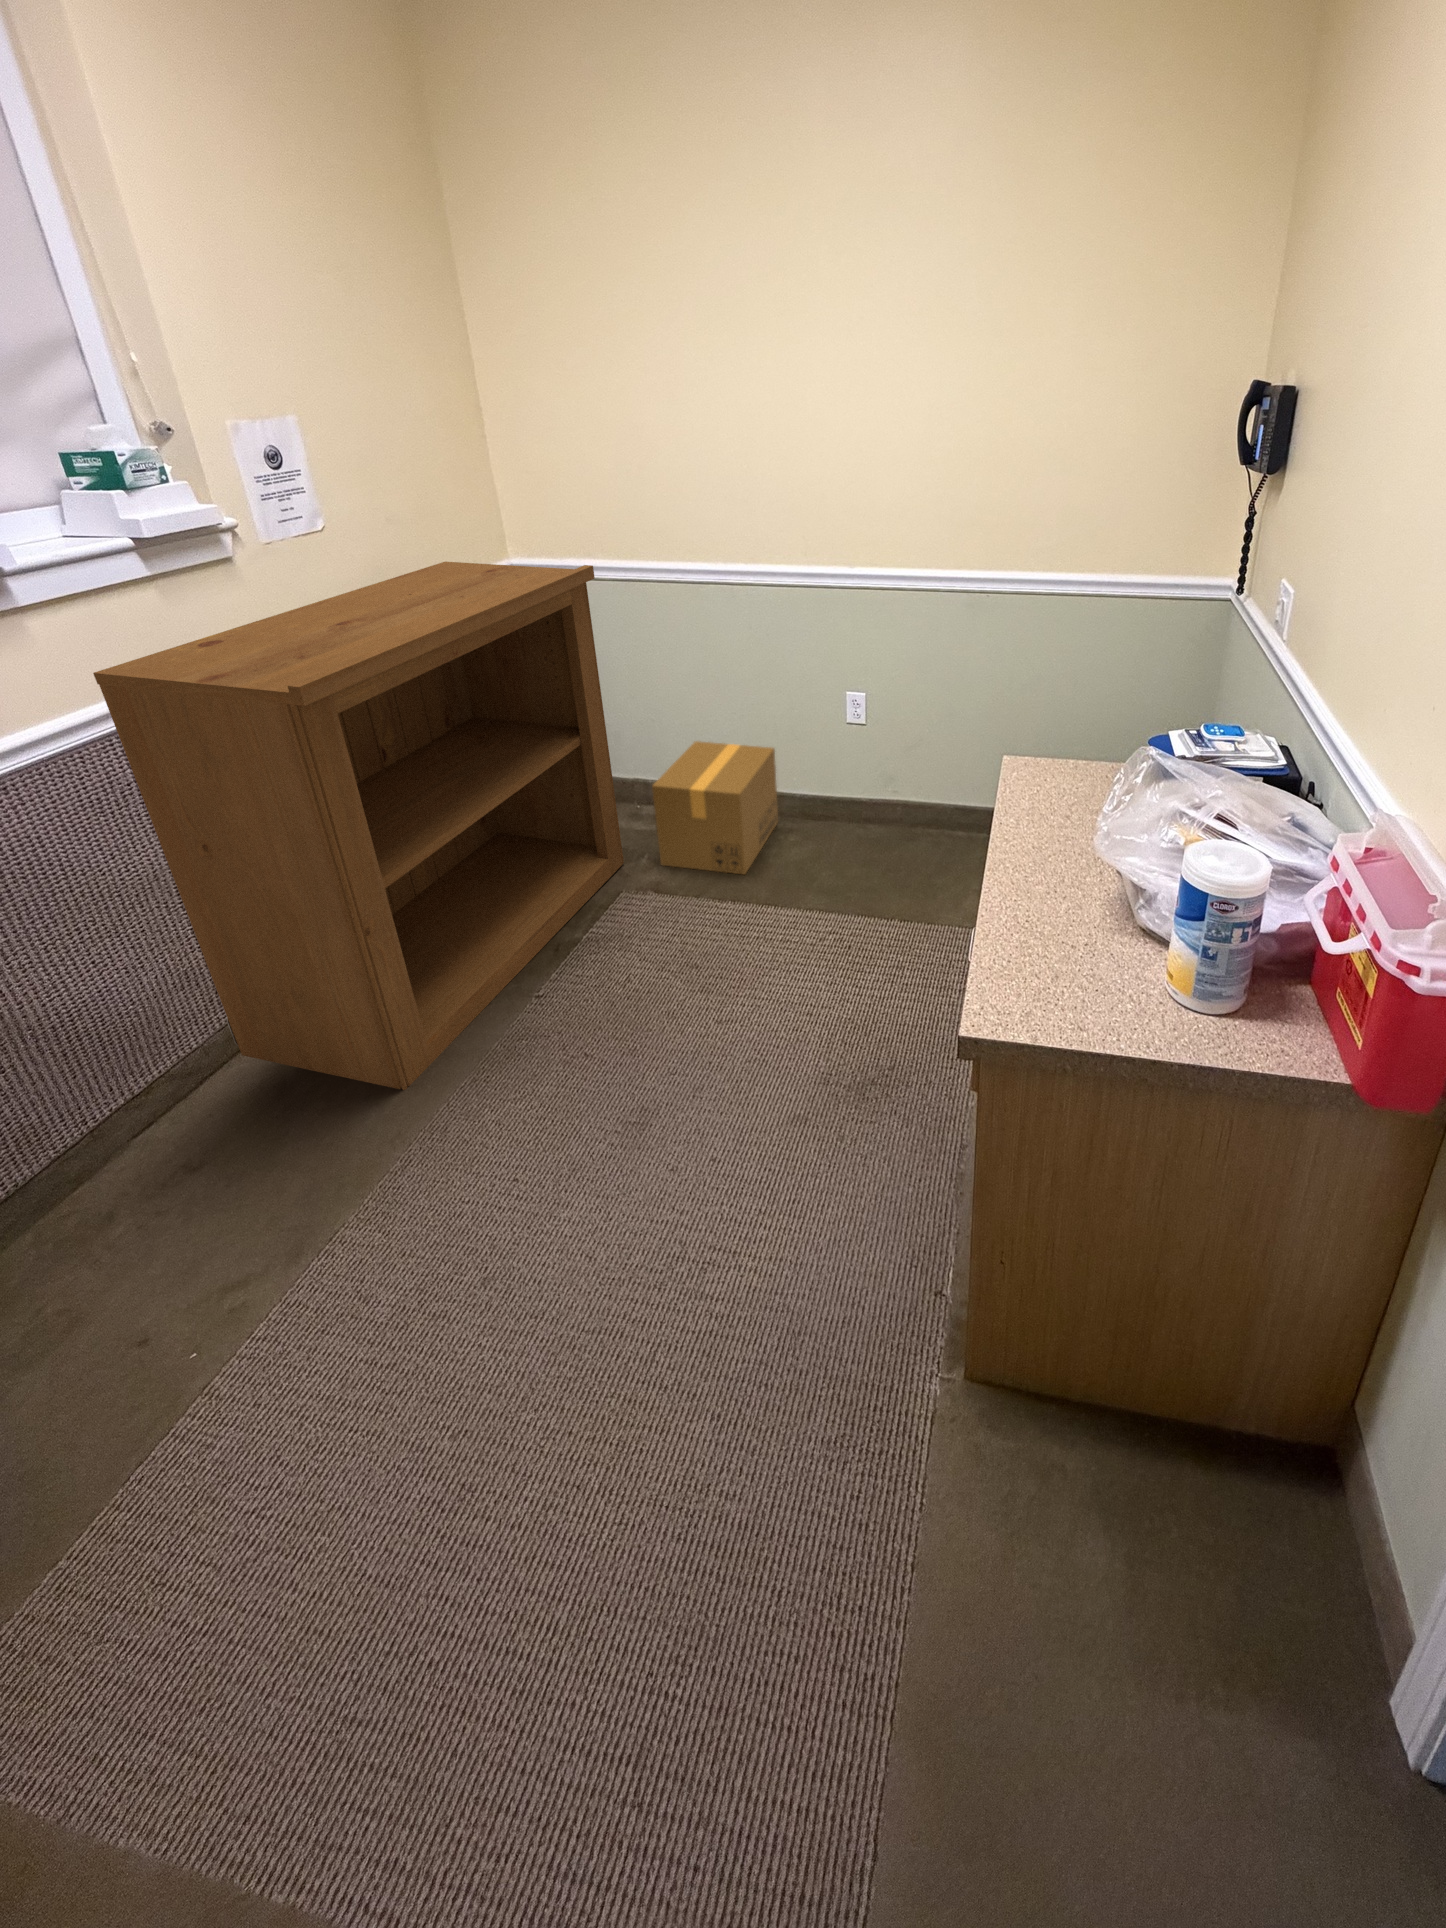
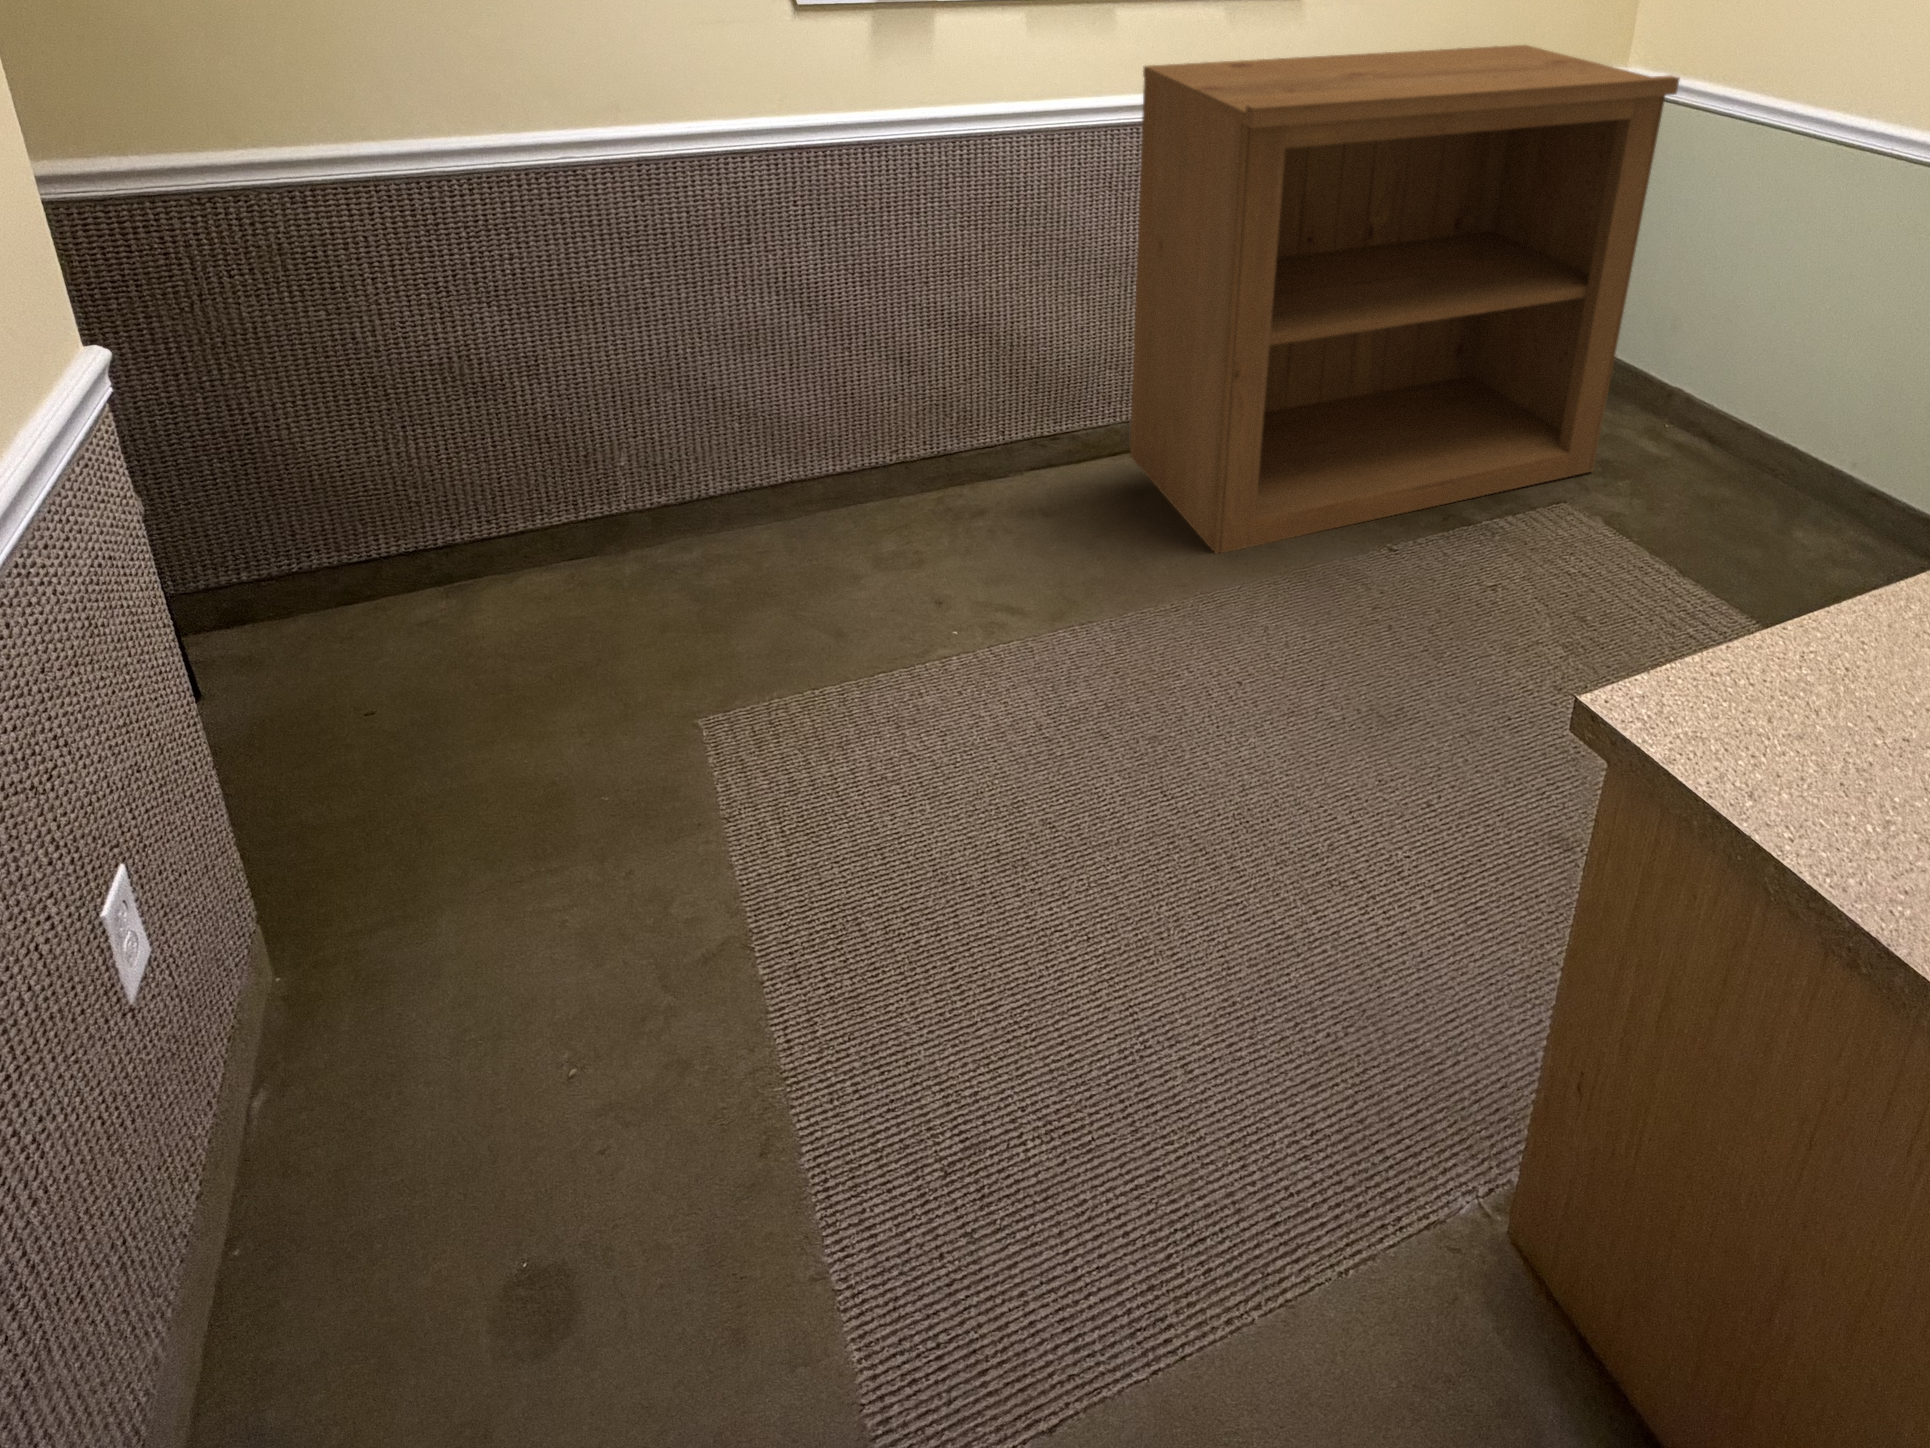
cardboard box: present [652,741,778,874] -> none [1637,360,1885,559]

